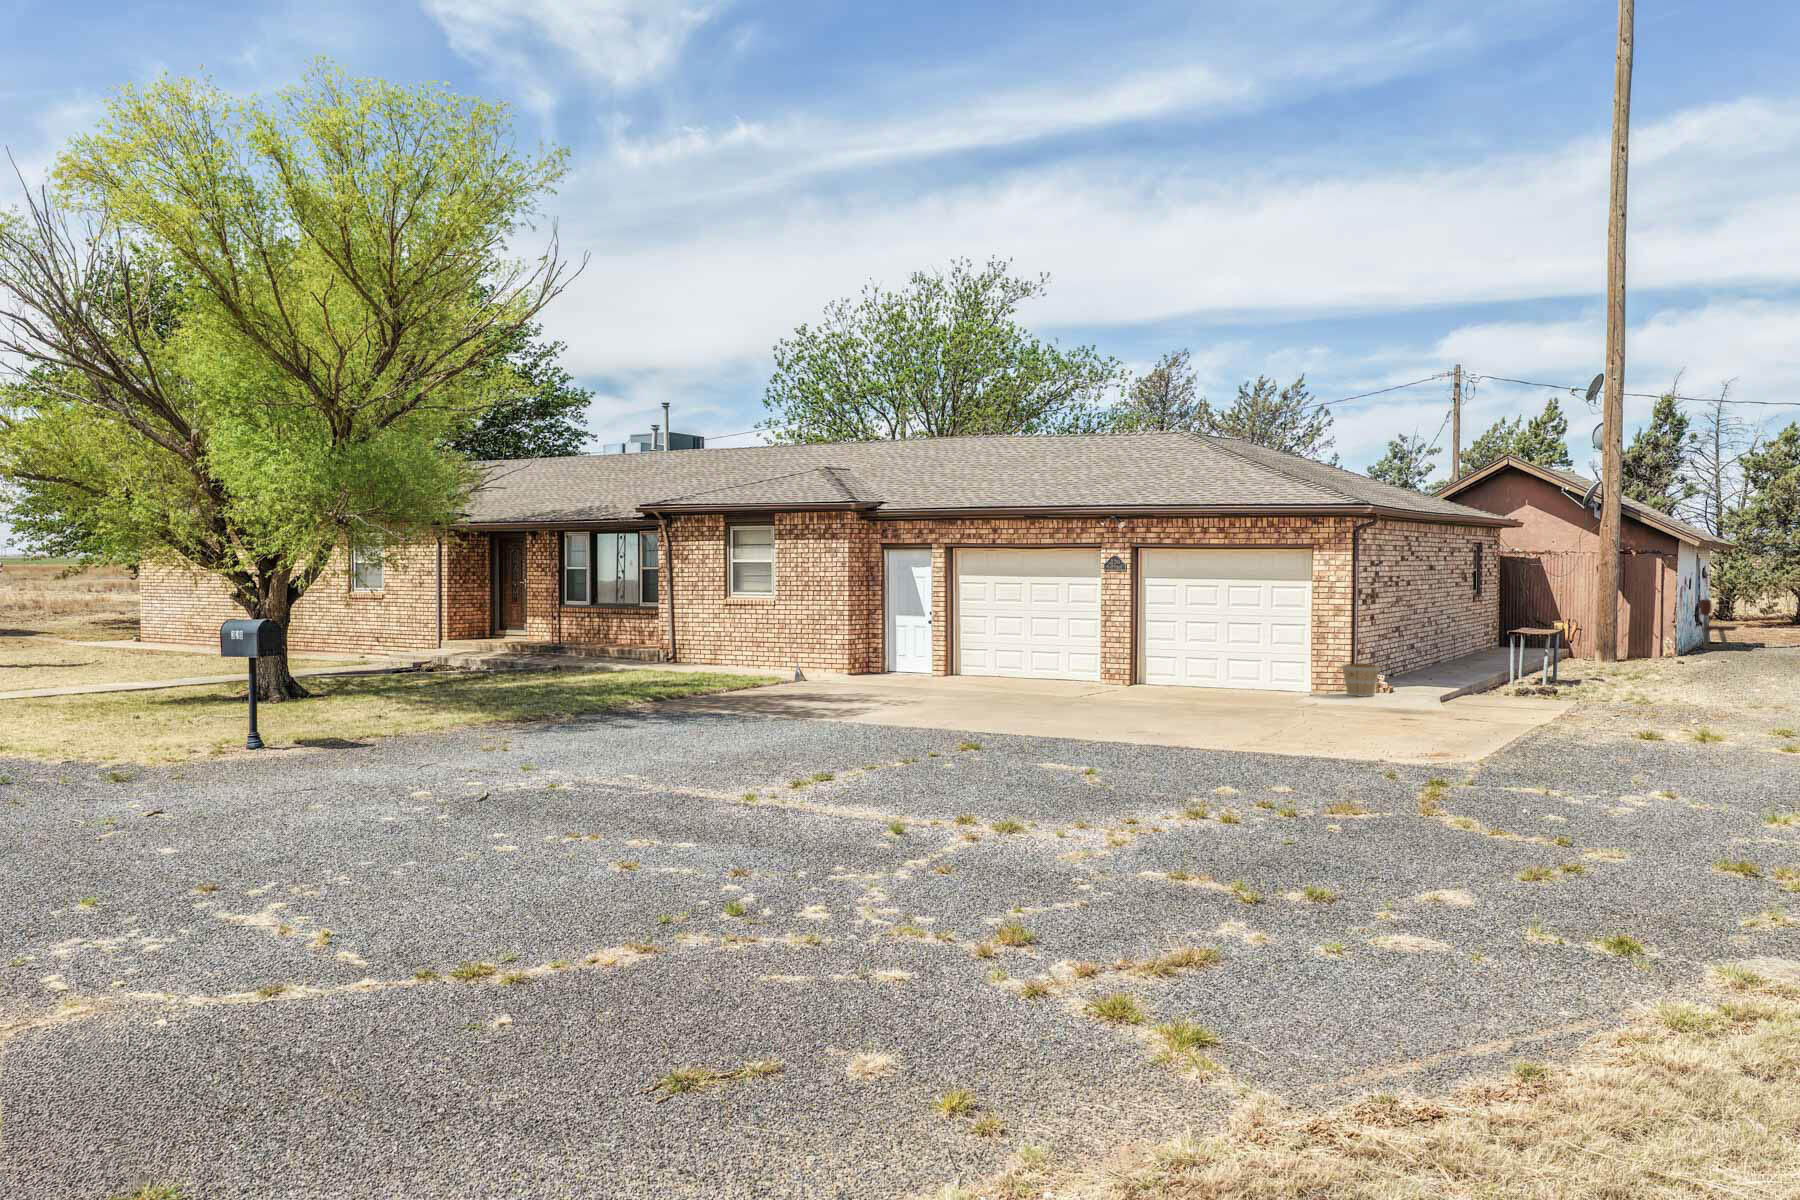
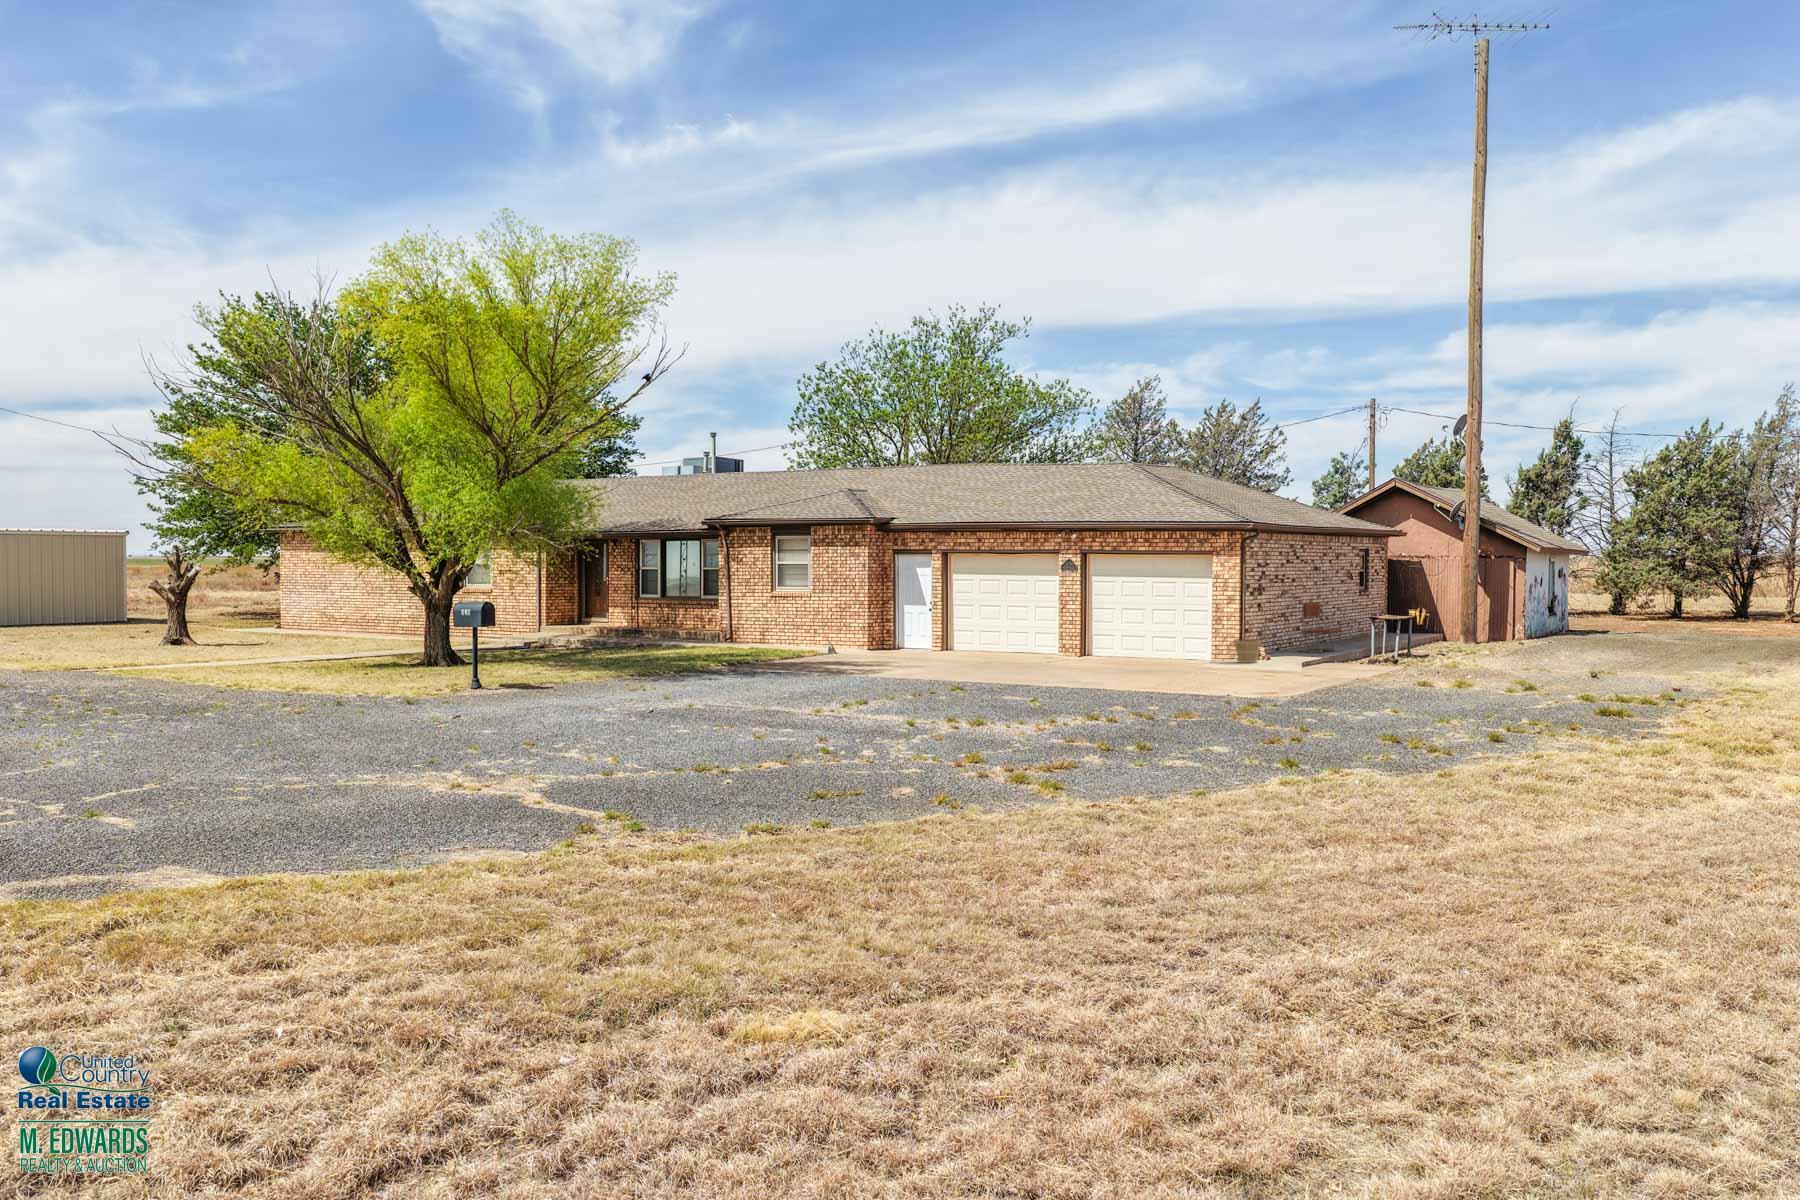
bench: present [1700,599,1737,650] -> present [1303,602,1342,653]

